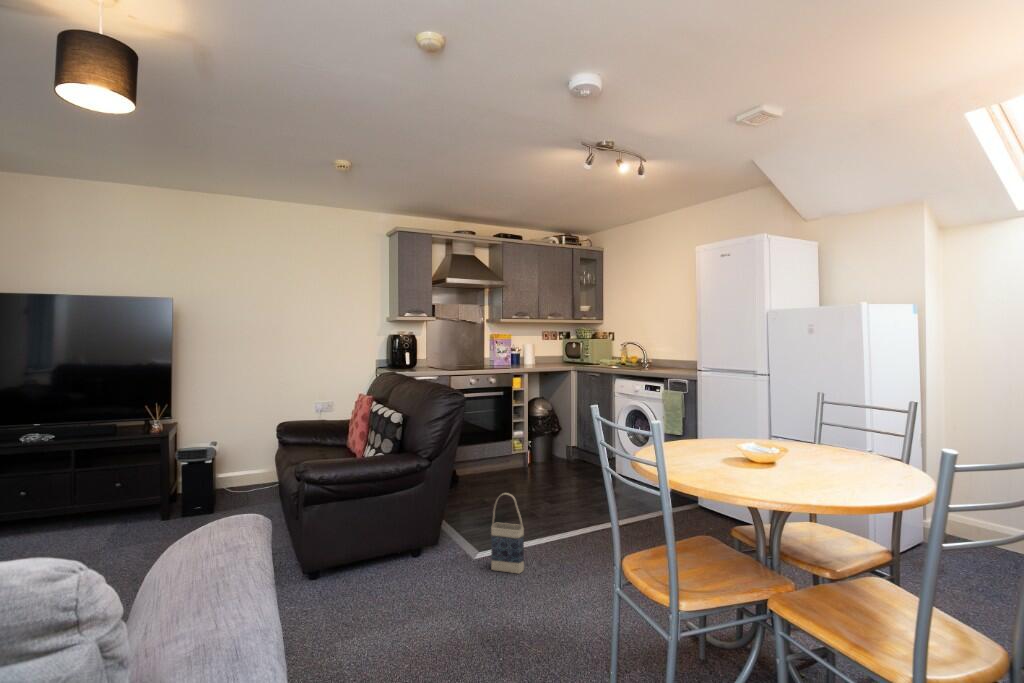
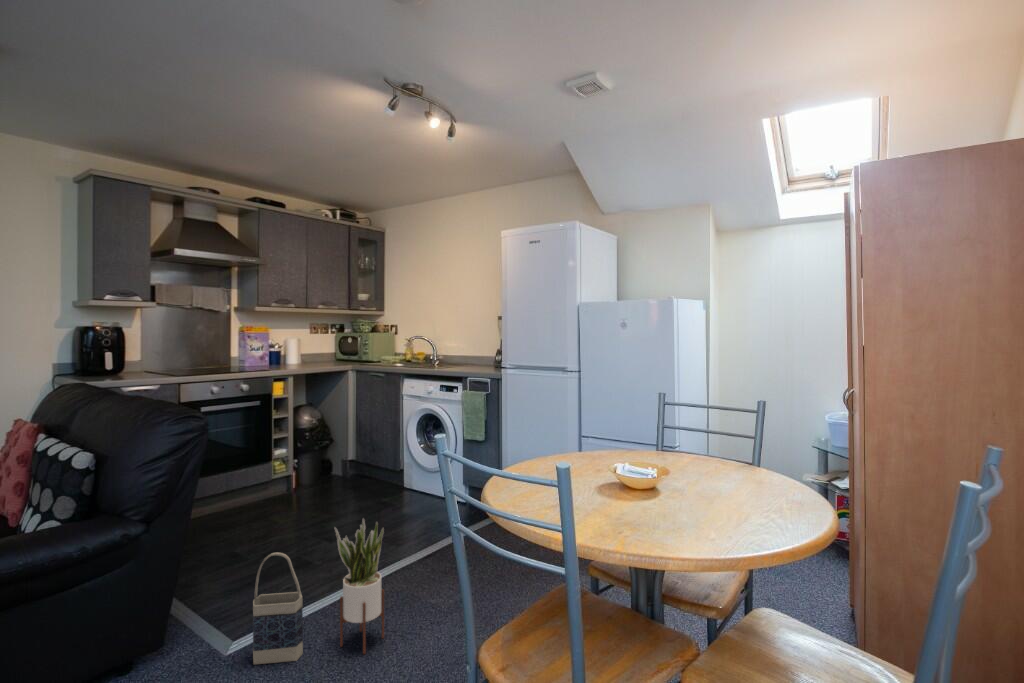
potted plant: none [545,476,583,580] -> present [334,519,384,654]

